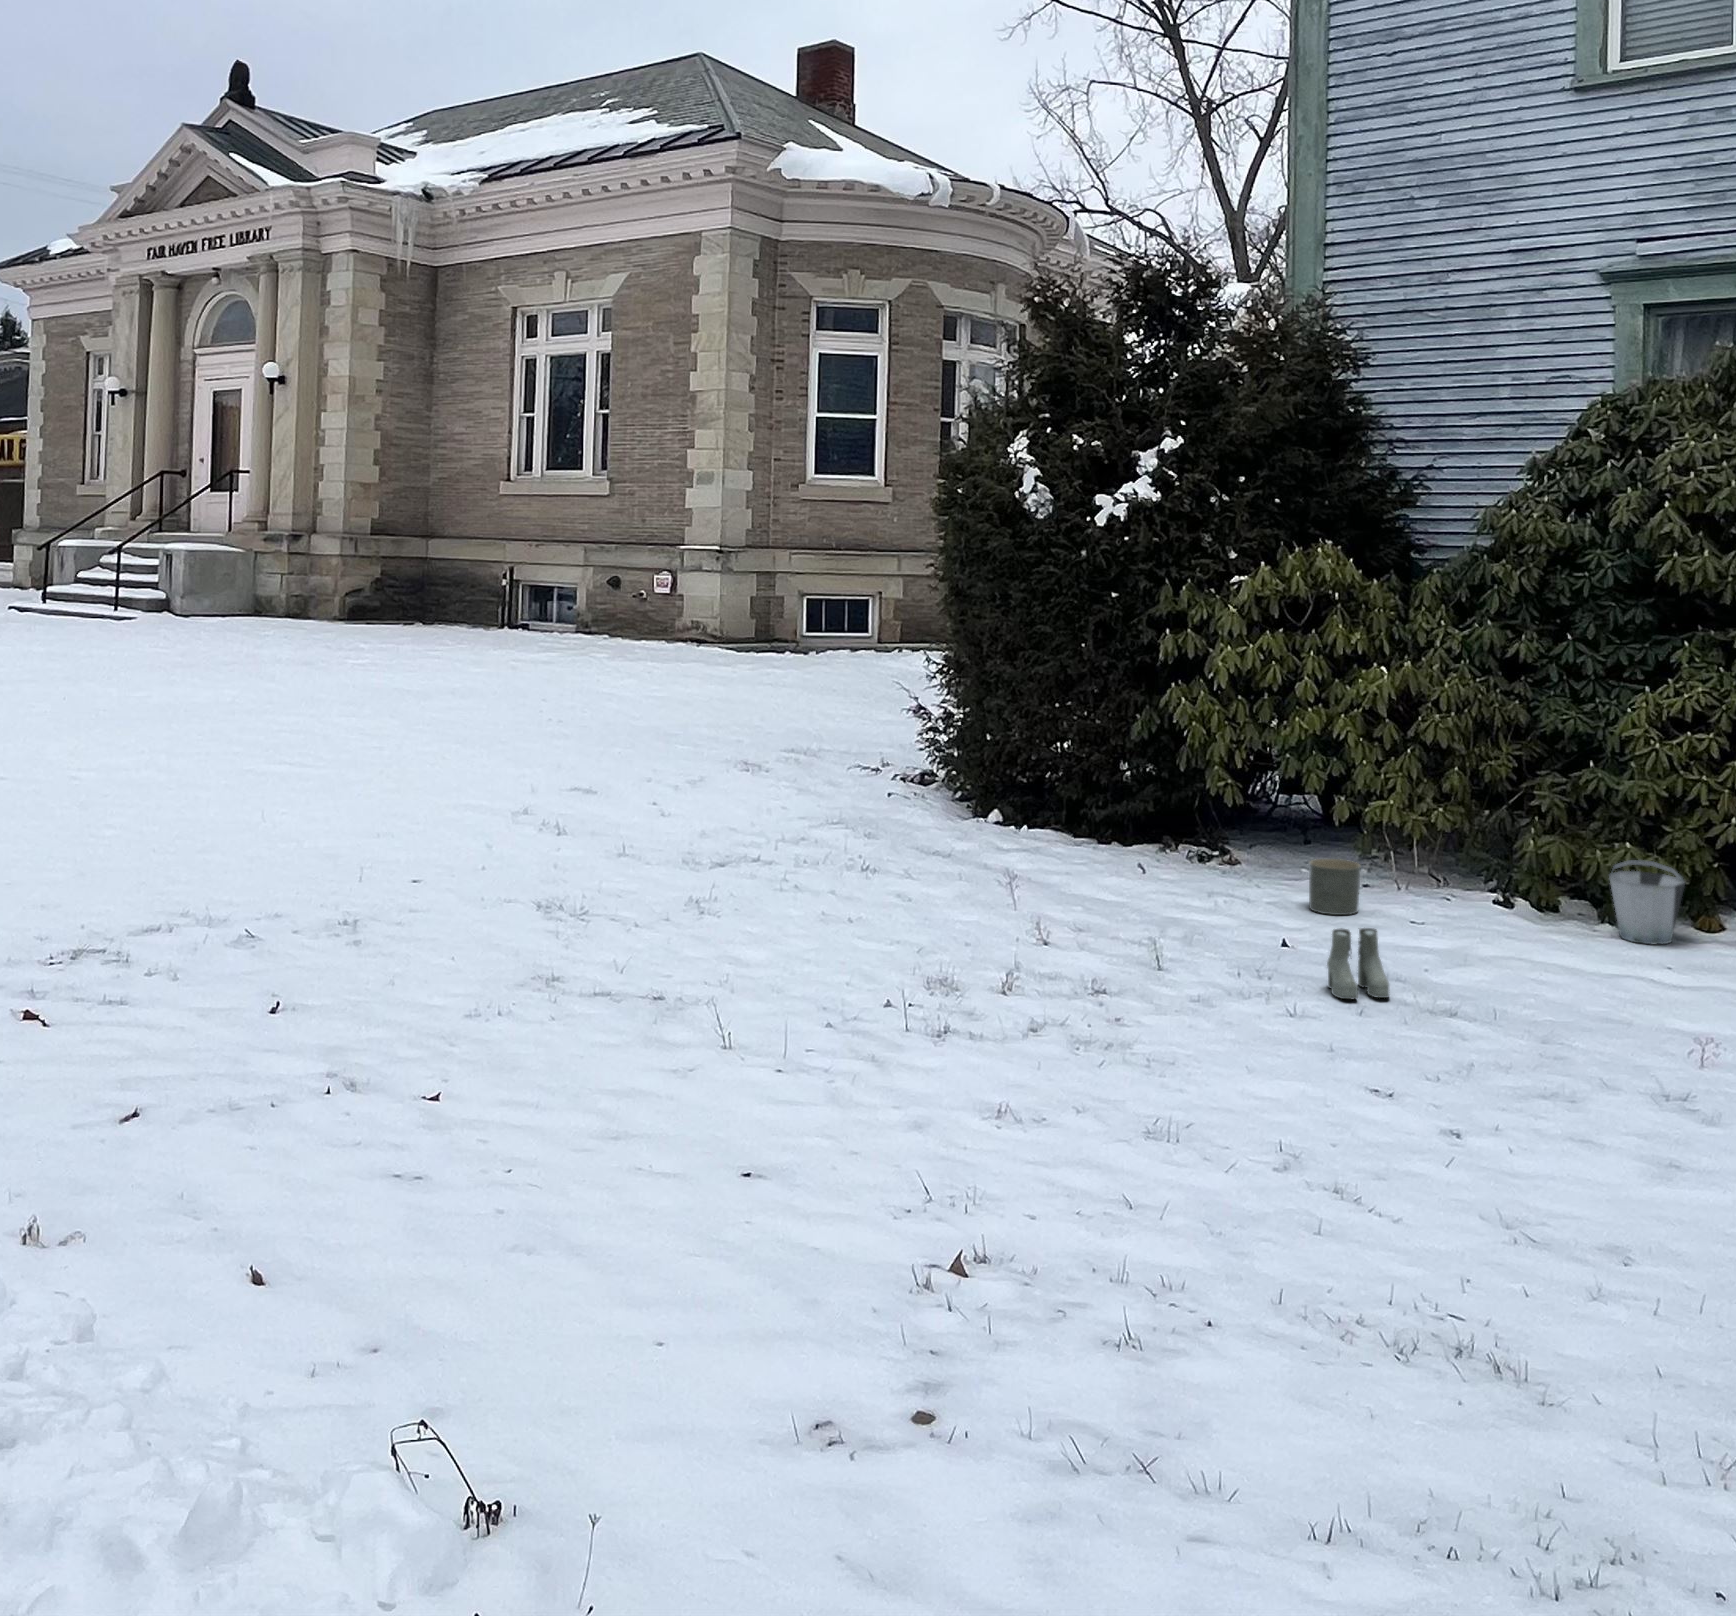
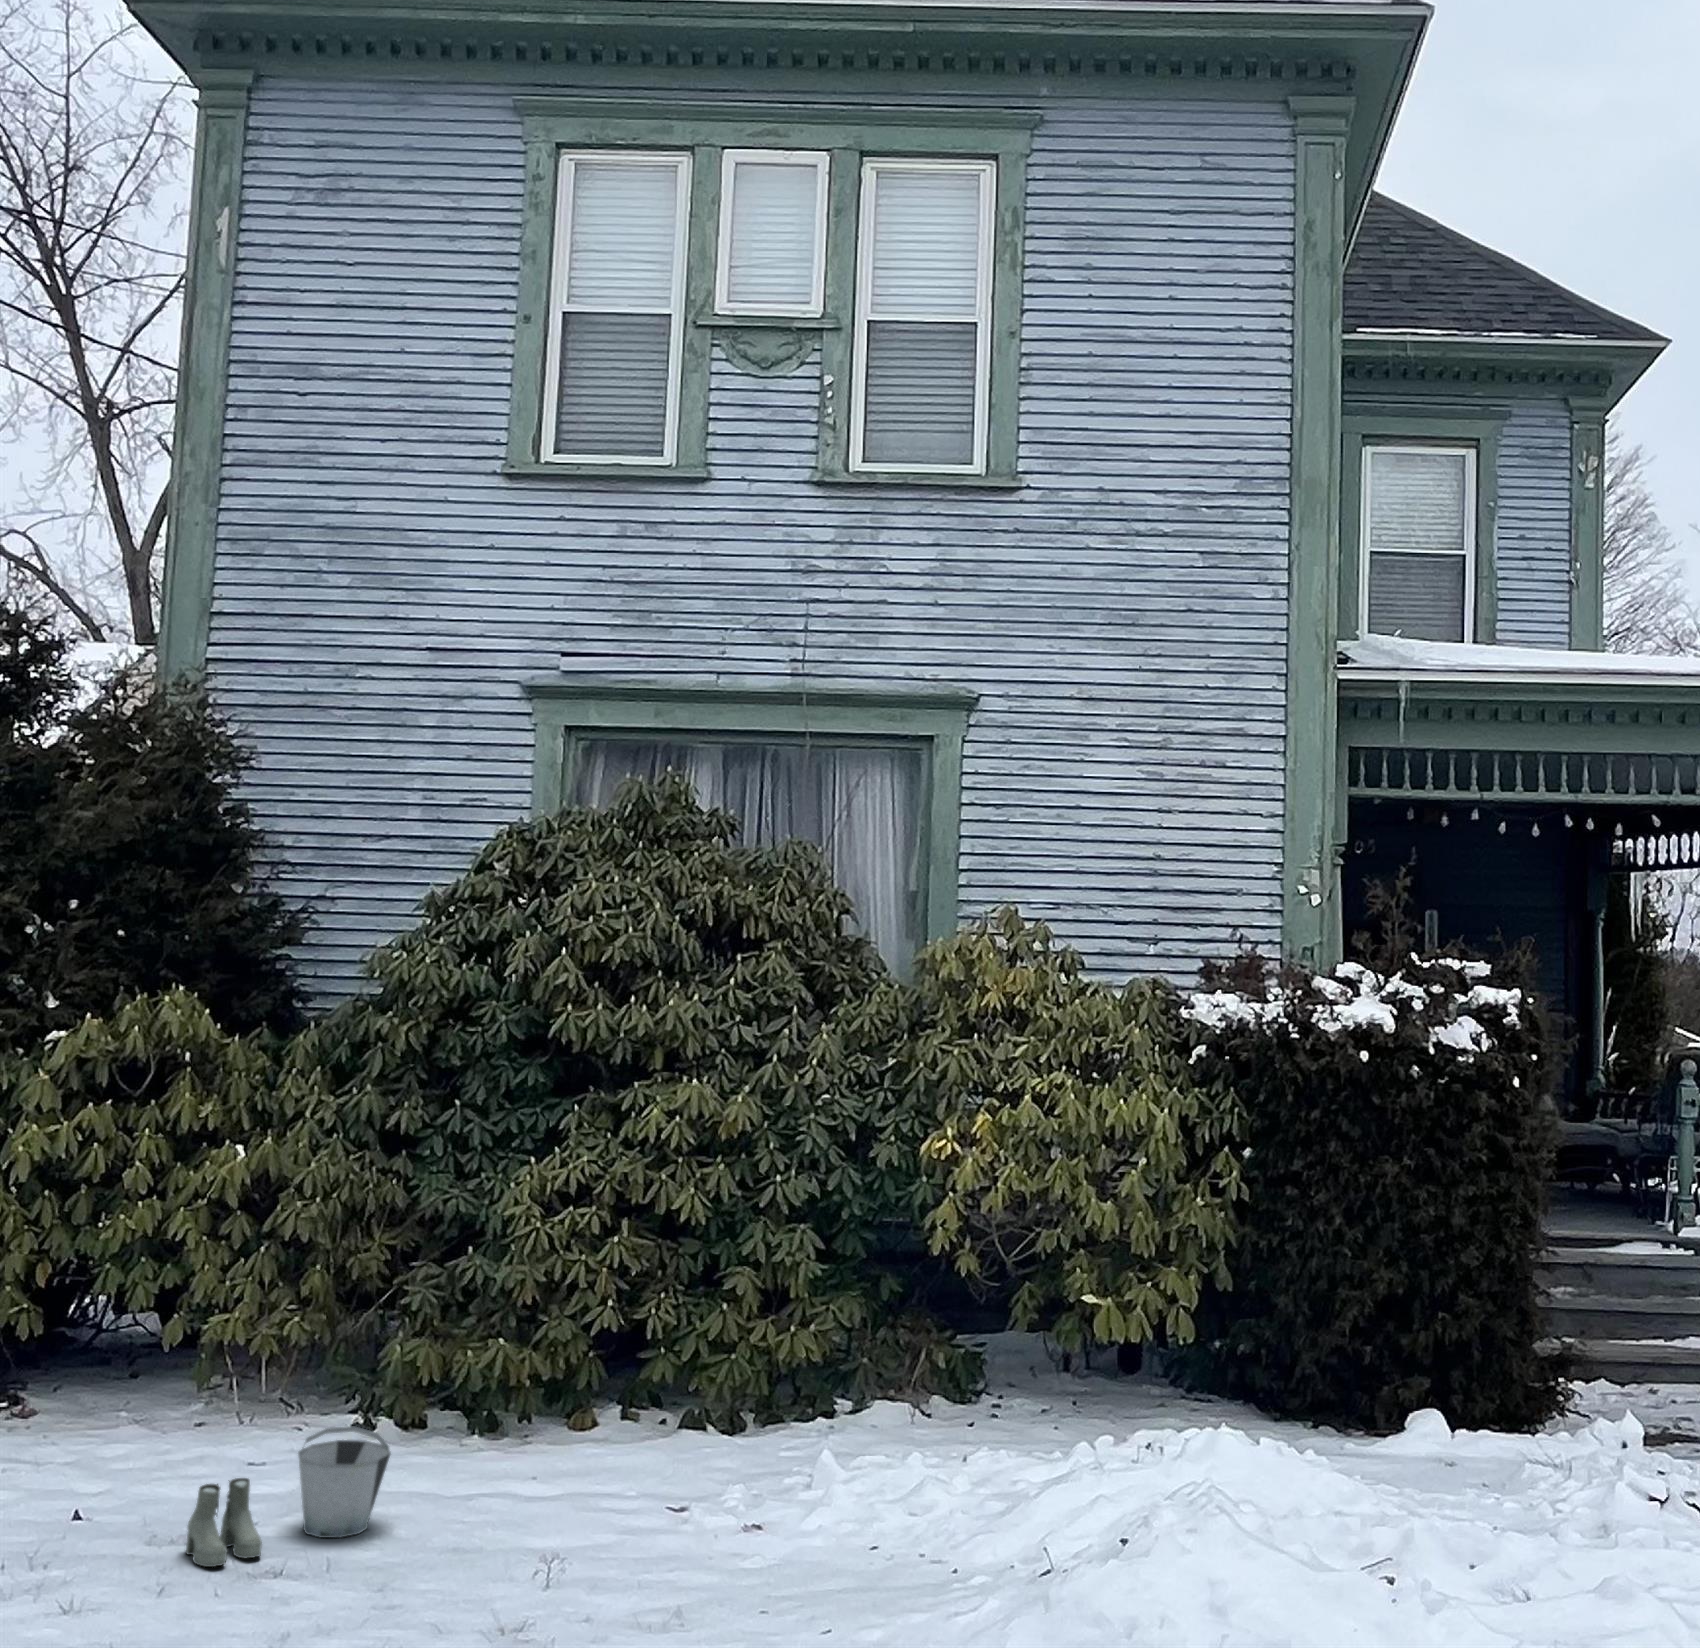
planter: present [1309,859,1360,915] -> none [131,1381,200,1451]
bucket: present [1609,860,1685,944] -> present [298,1426,391,1538]

